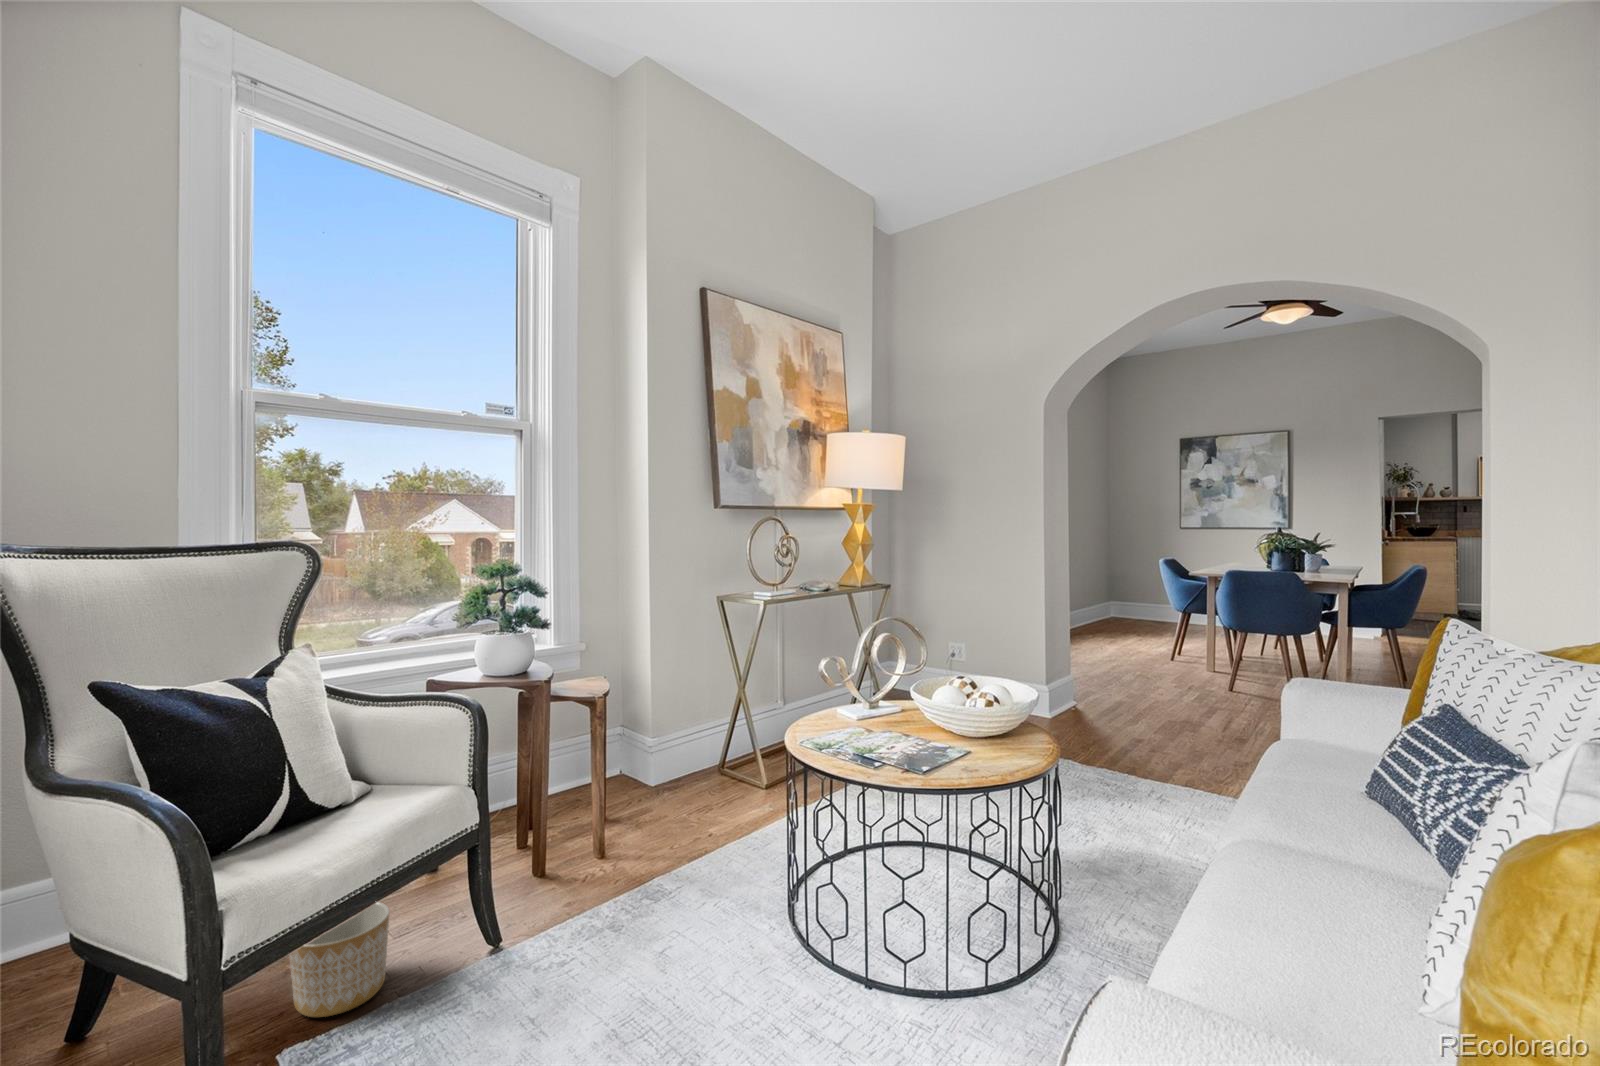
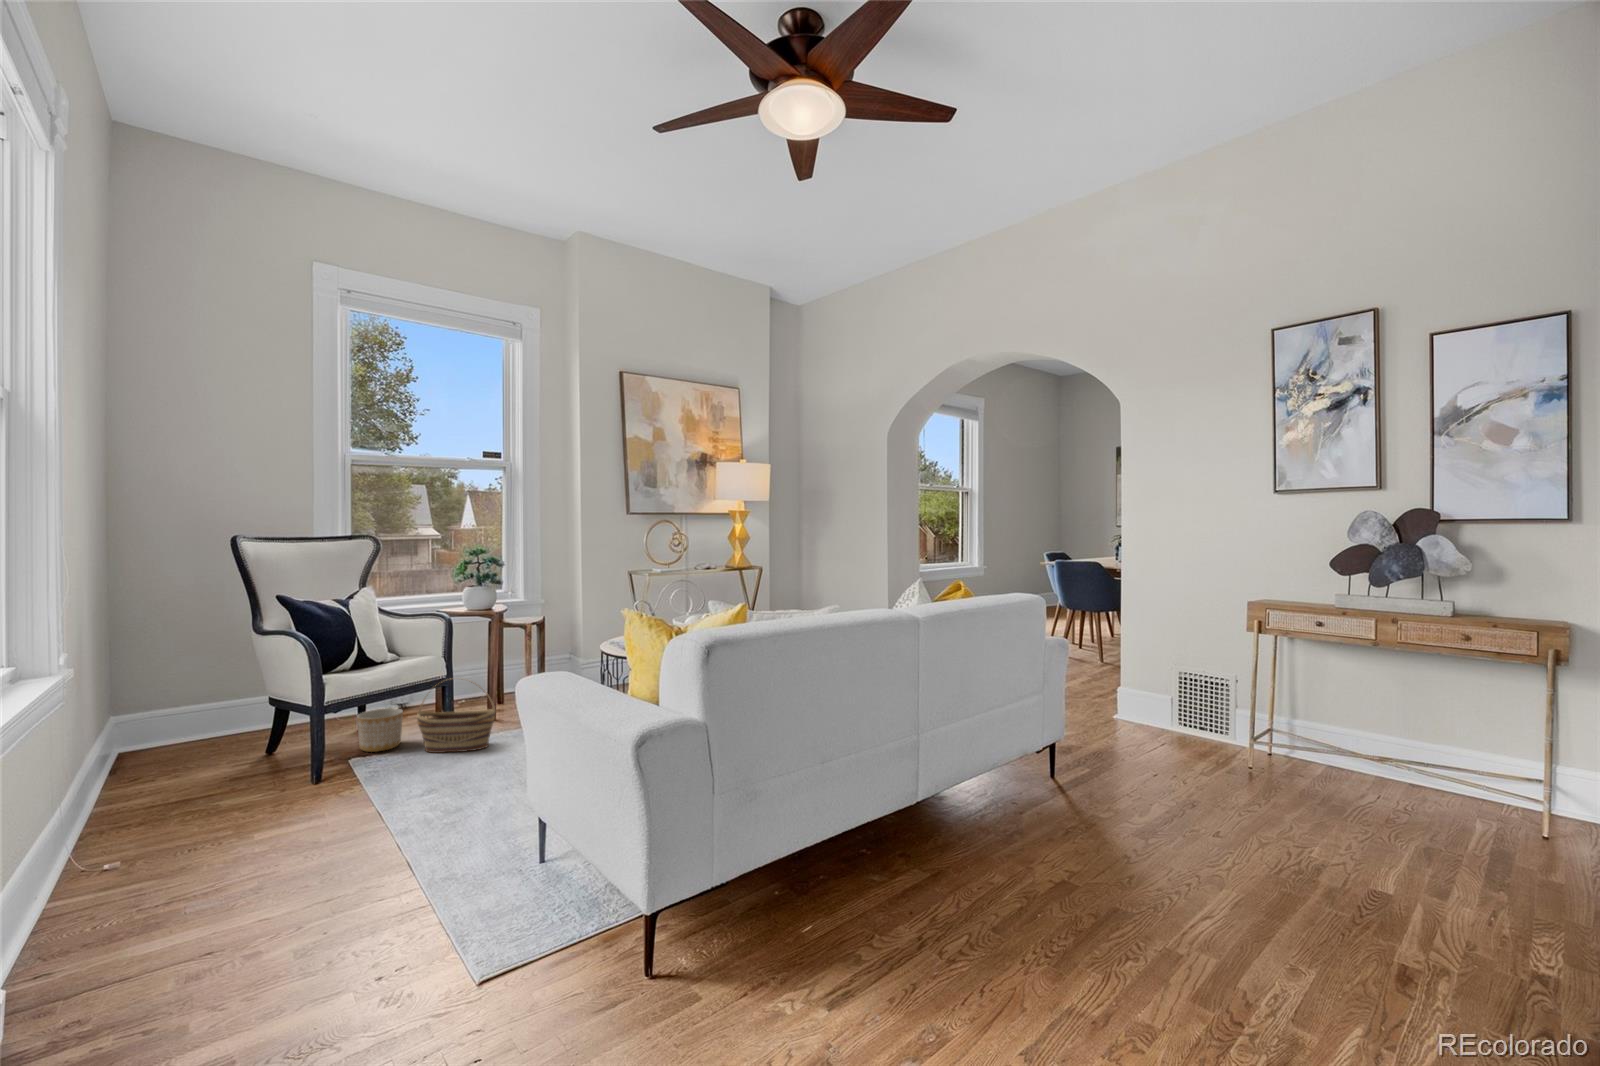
basket: none [428,835,593,1007] -> present [417,692,495,753]

